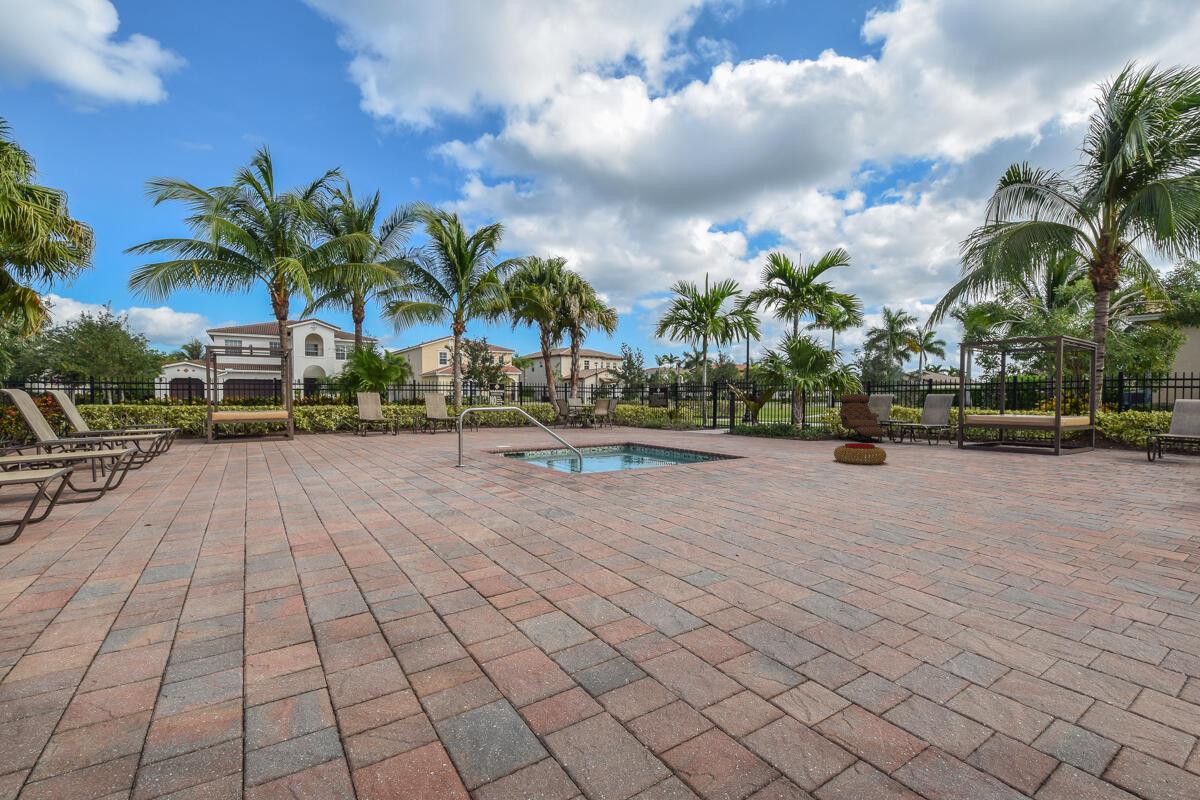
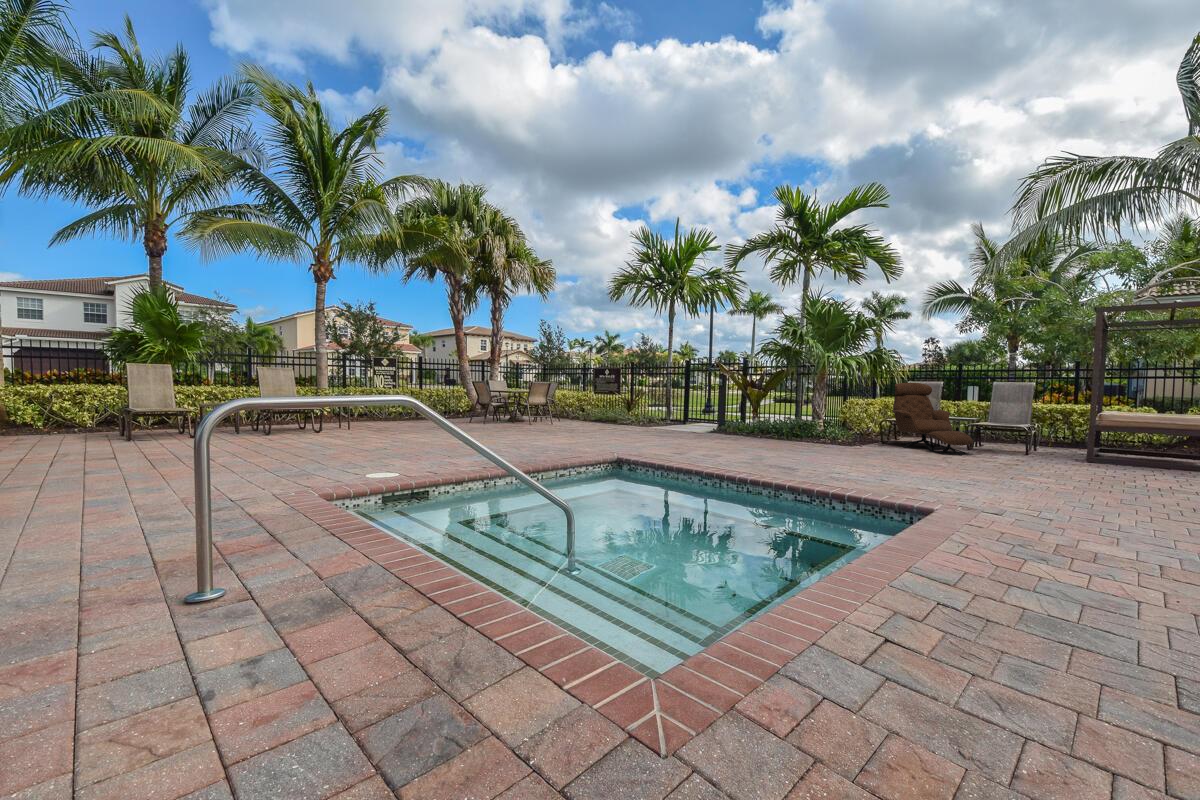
pouf: present [834,443,886,464] -> none [1027,476,1147,523]

